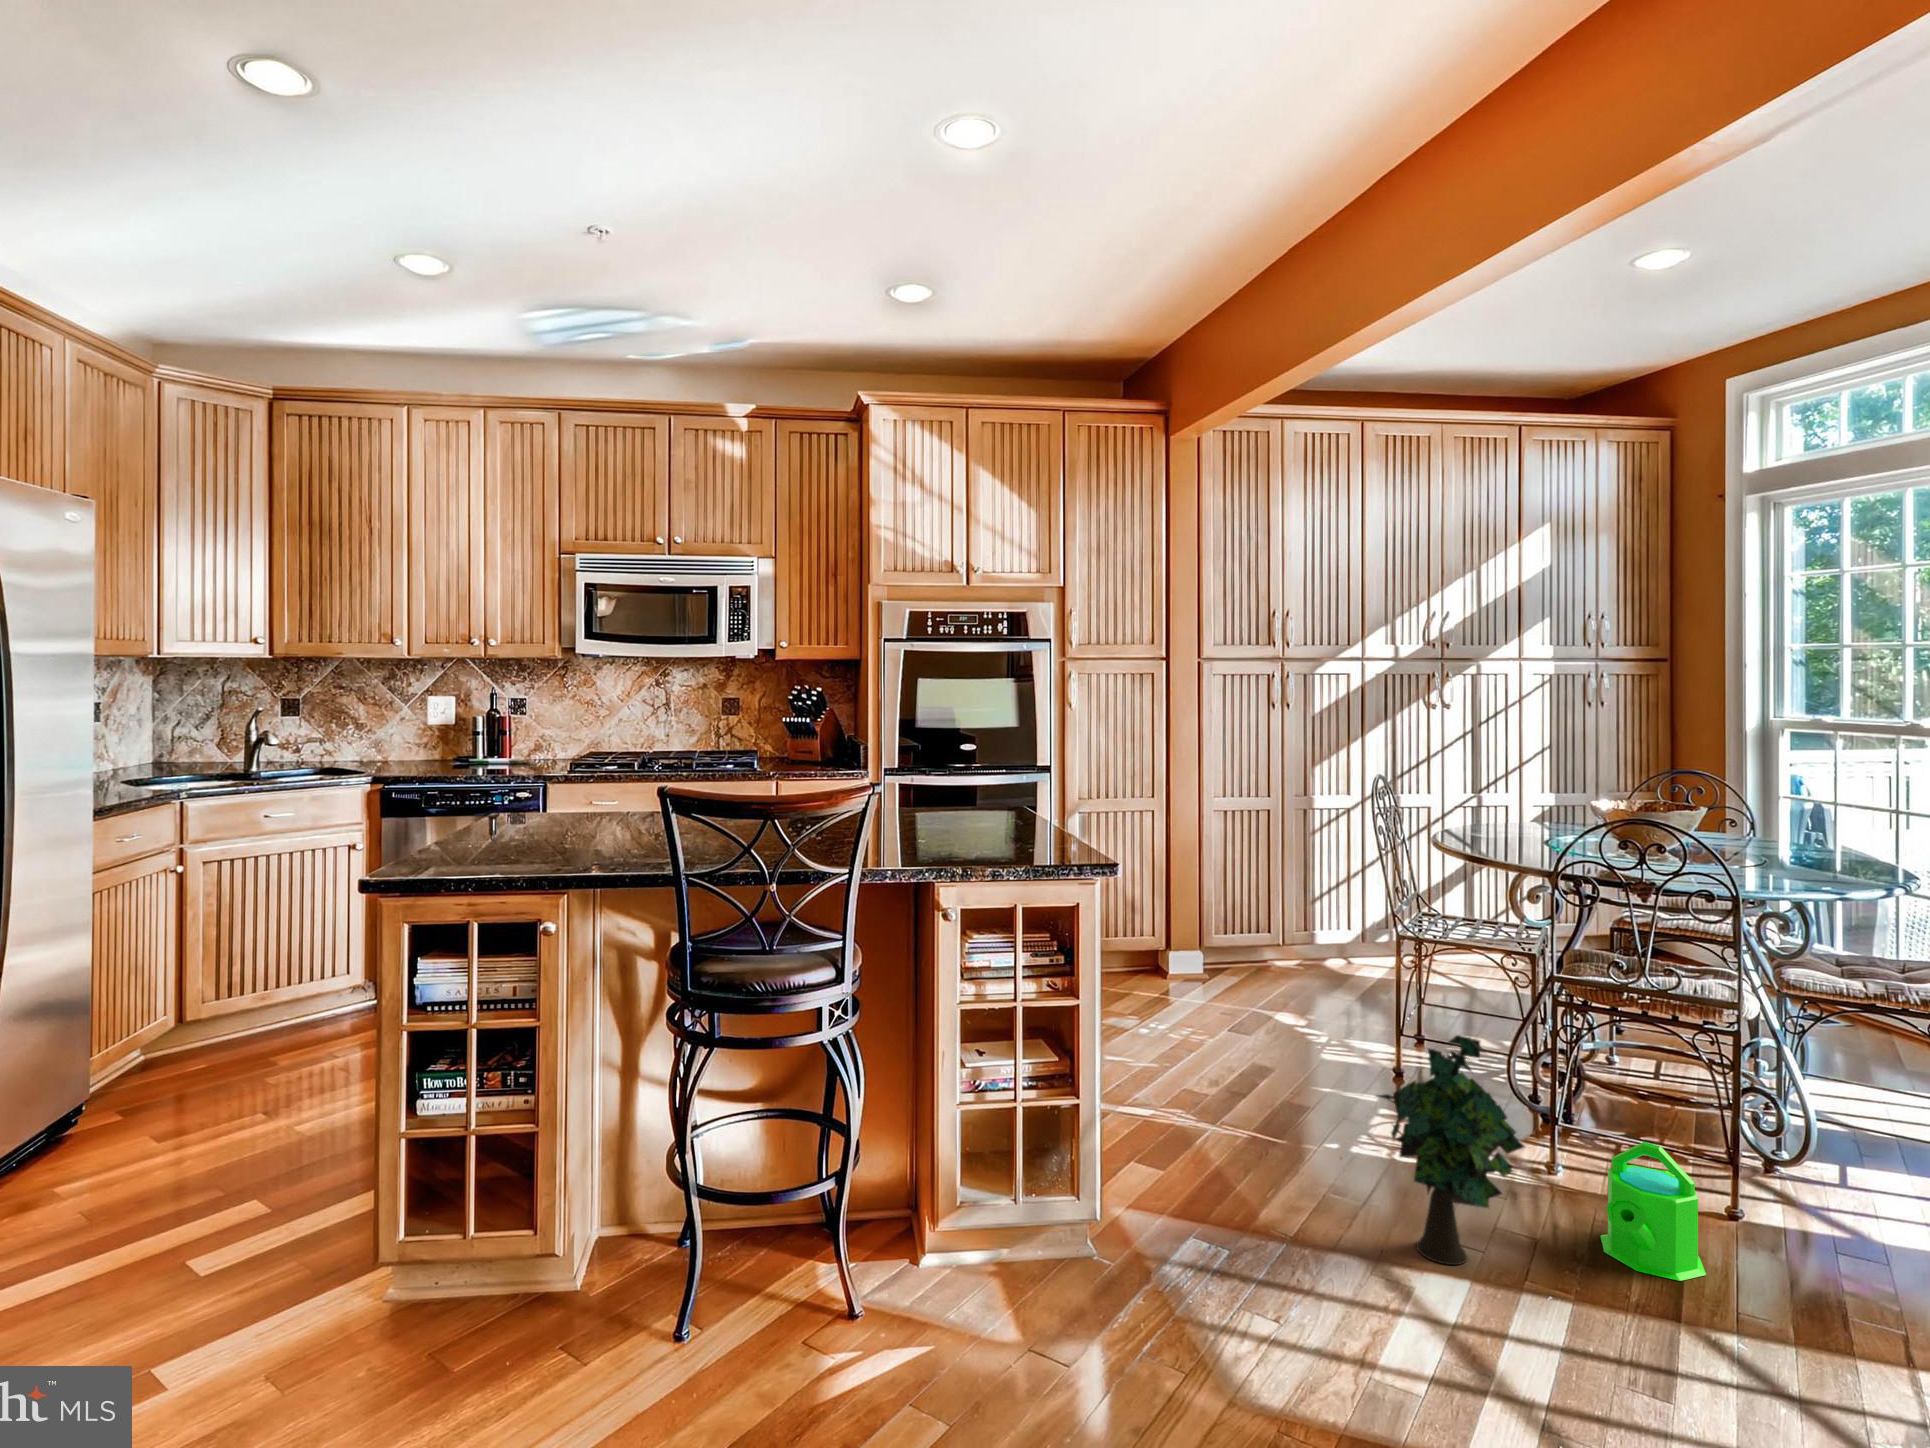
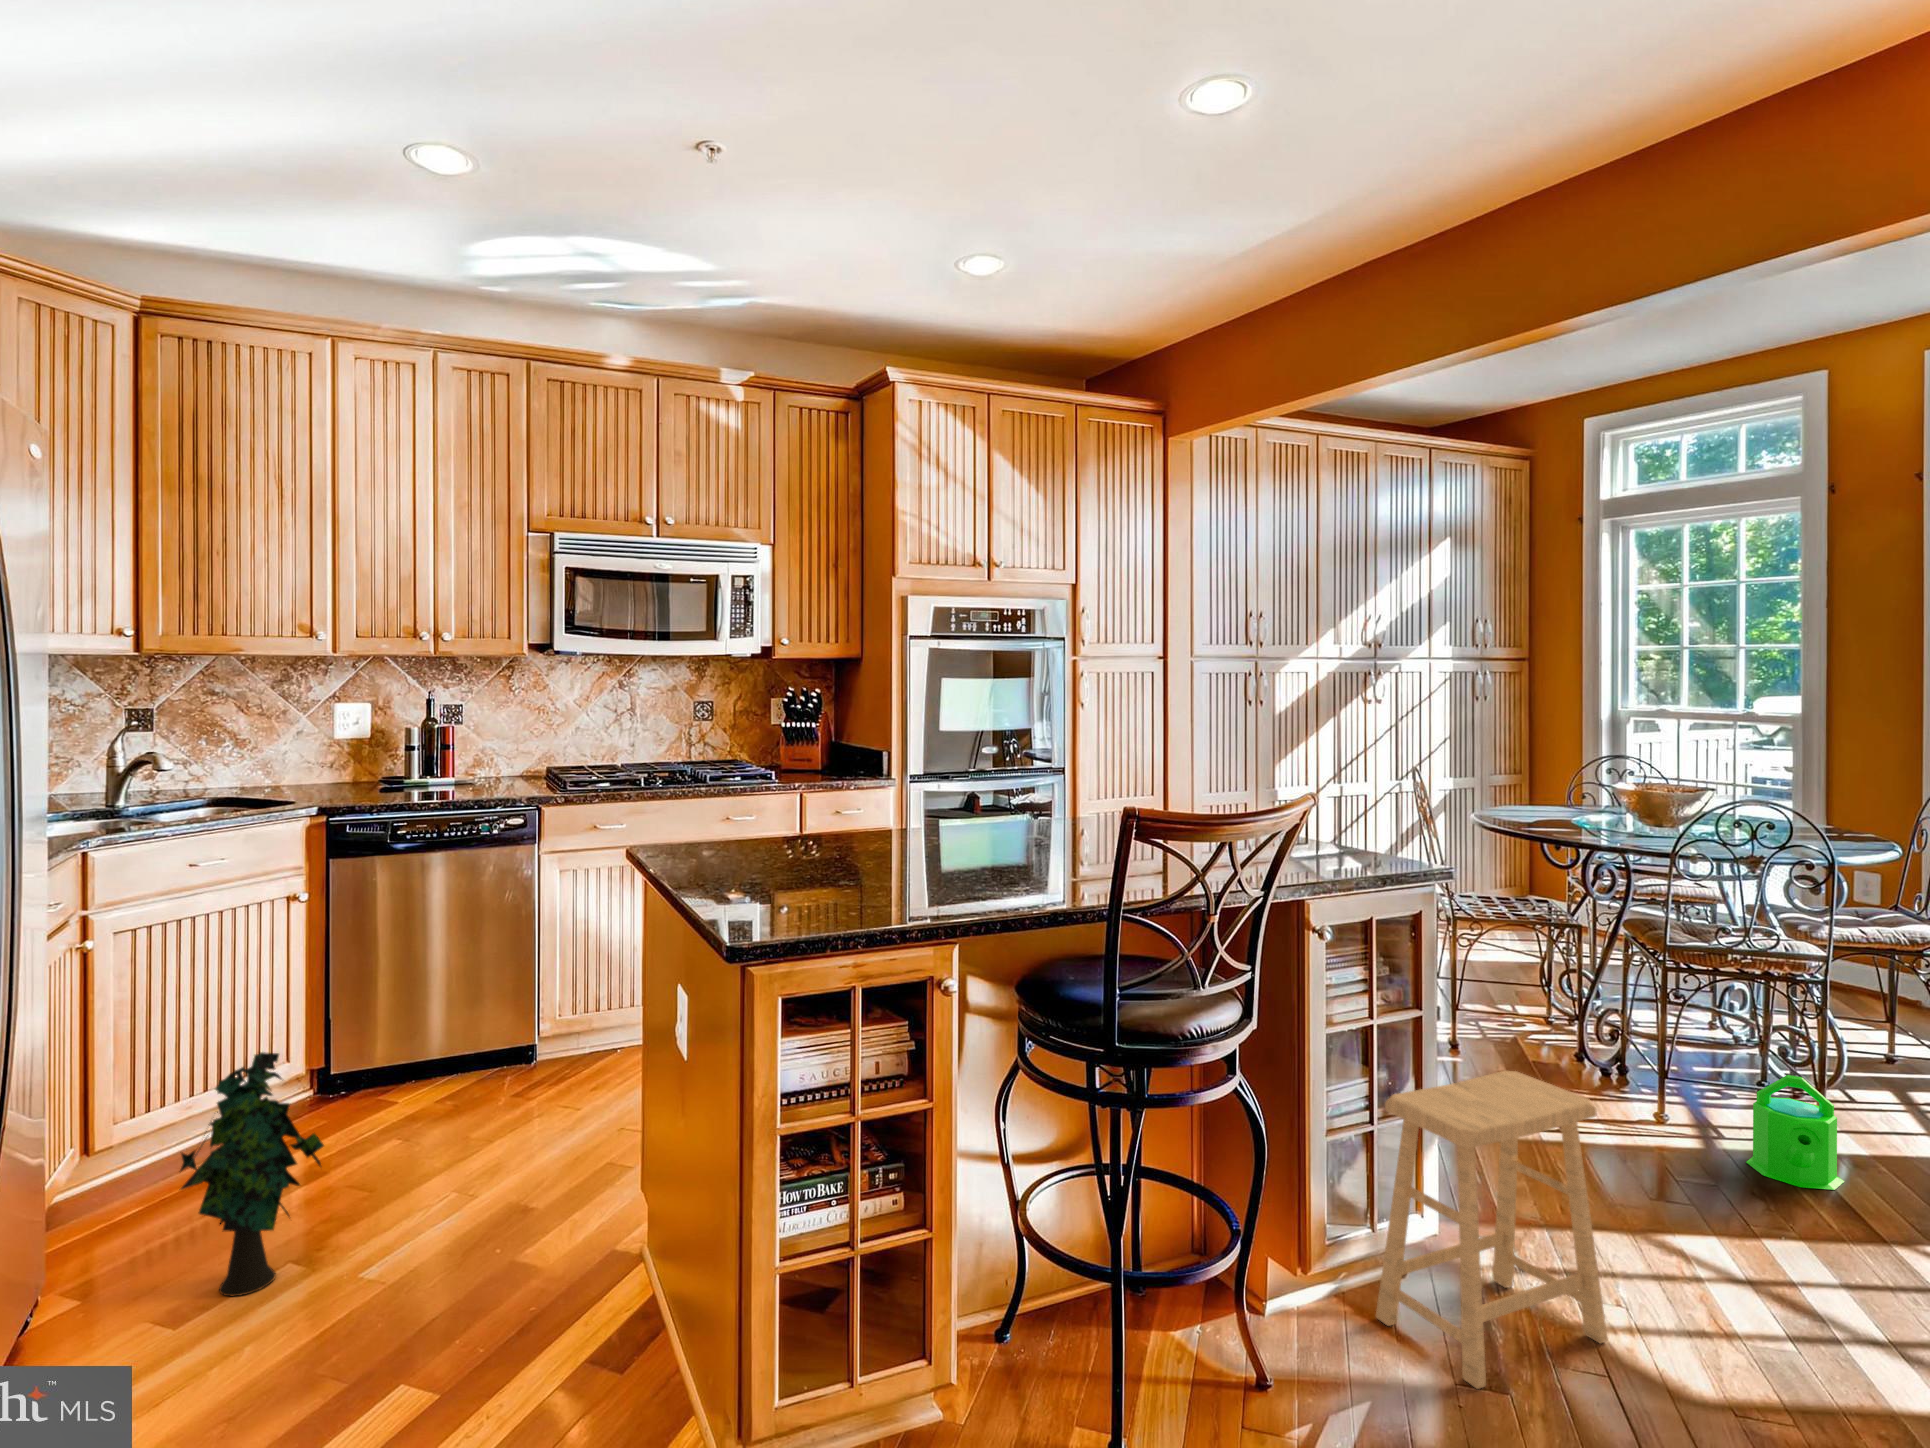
decorative plant: present [1377,1035,1524,1265] -> present [180,1052,324,1296]
footstool: none [993,1081,1201,1379] -> present [1376,1071,1608,1389]

